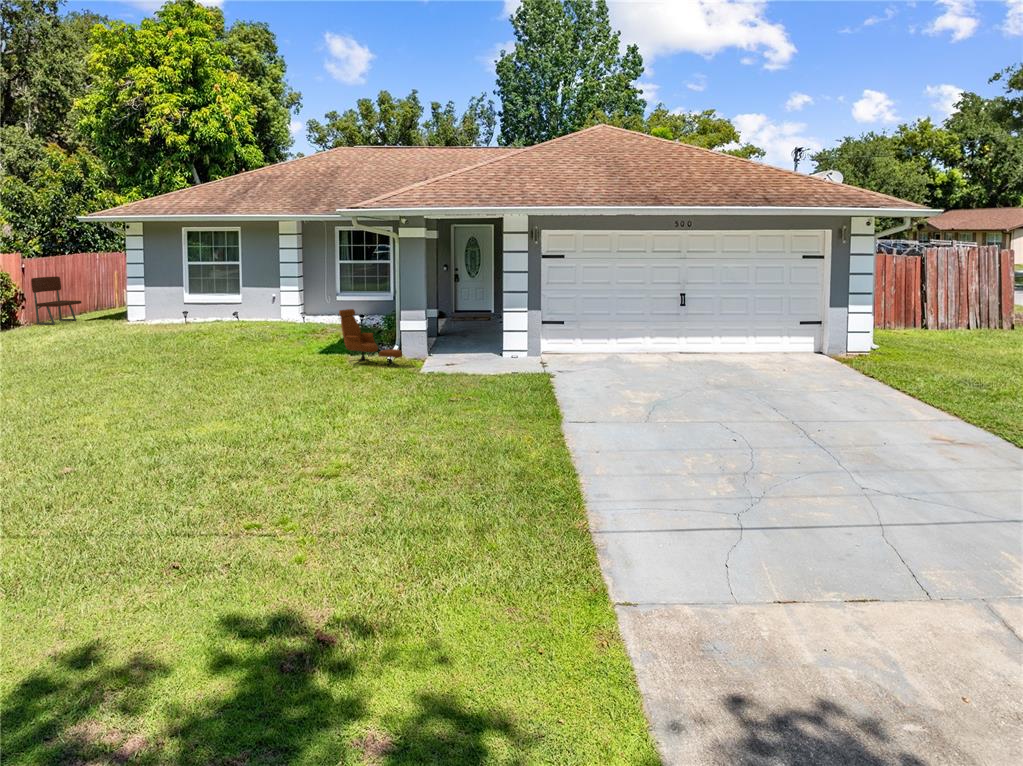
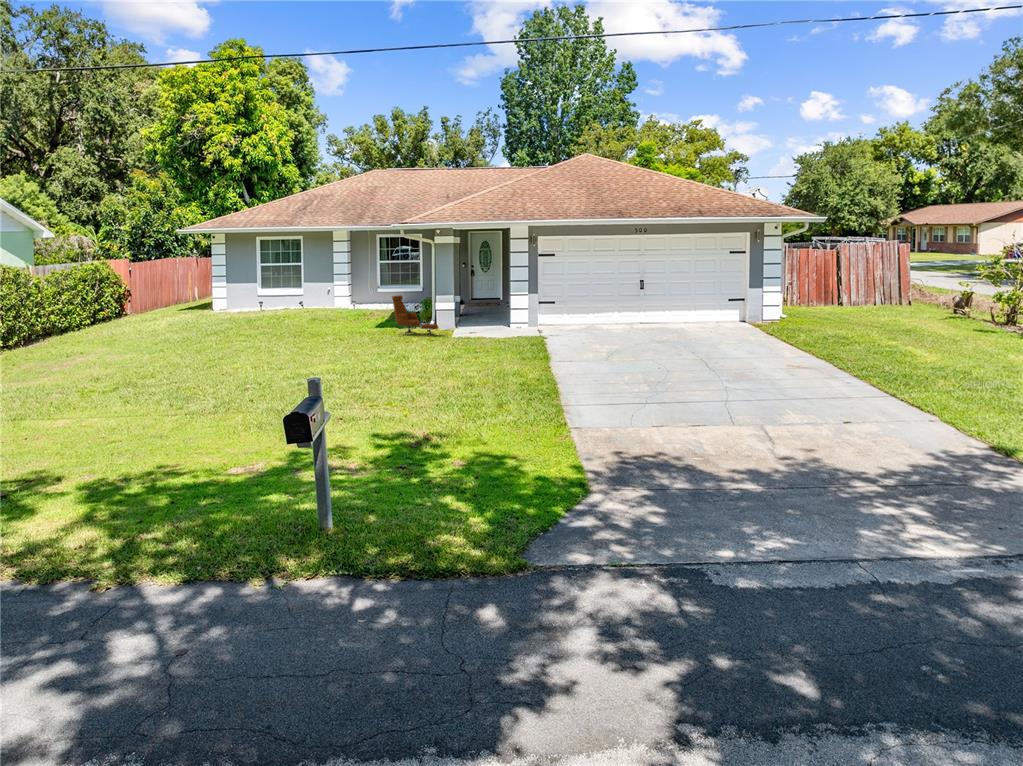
bench: present [31,276,81,325] -> none [136,278,171,316]

